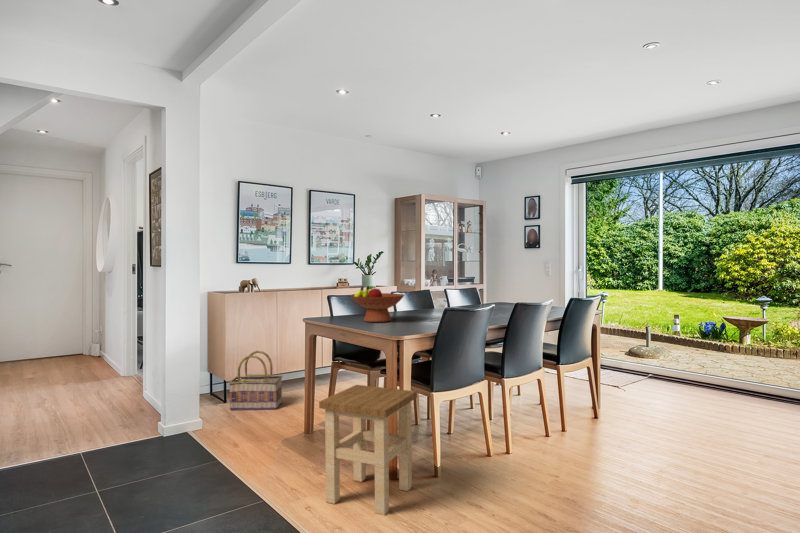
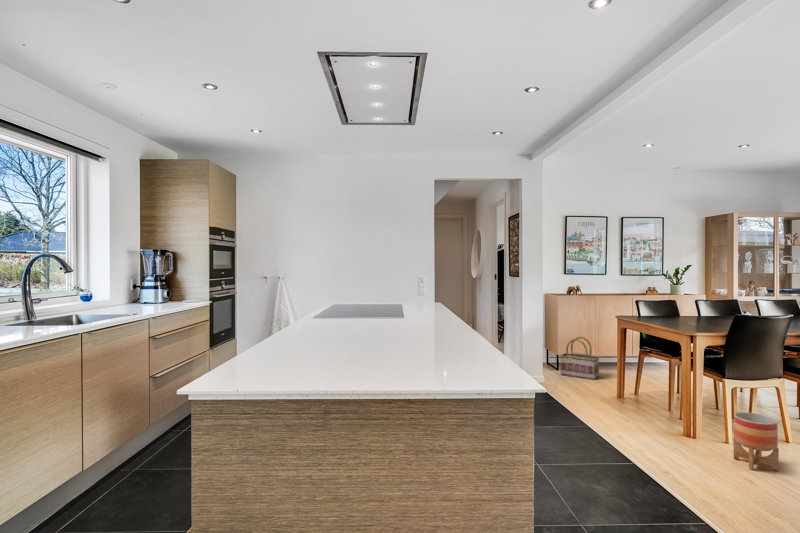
fruit bowl: present [350,286,404,322] -> none [654,295,704,323]
stool: present [319,385,417,515] -> none [627,365,710,457]
planter: none [444,431,488,508] -> present [733,412,779,471]

